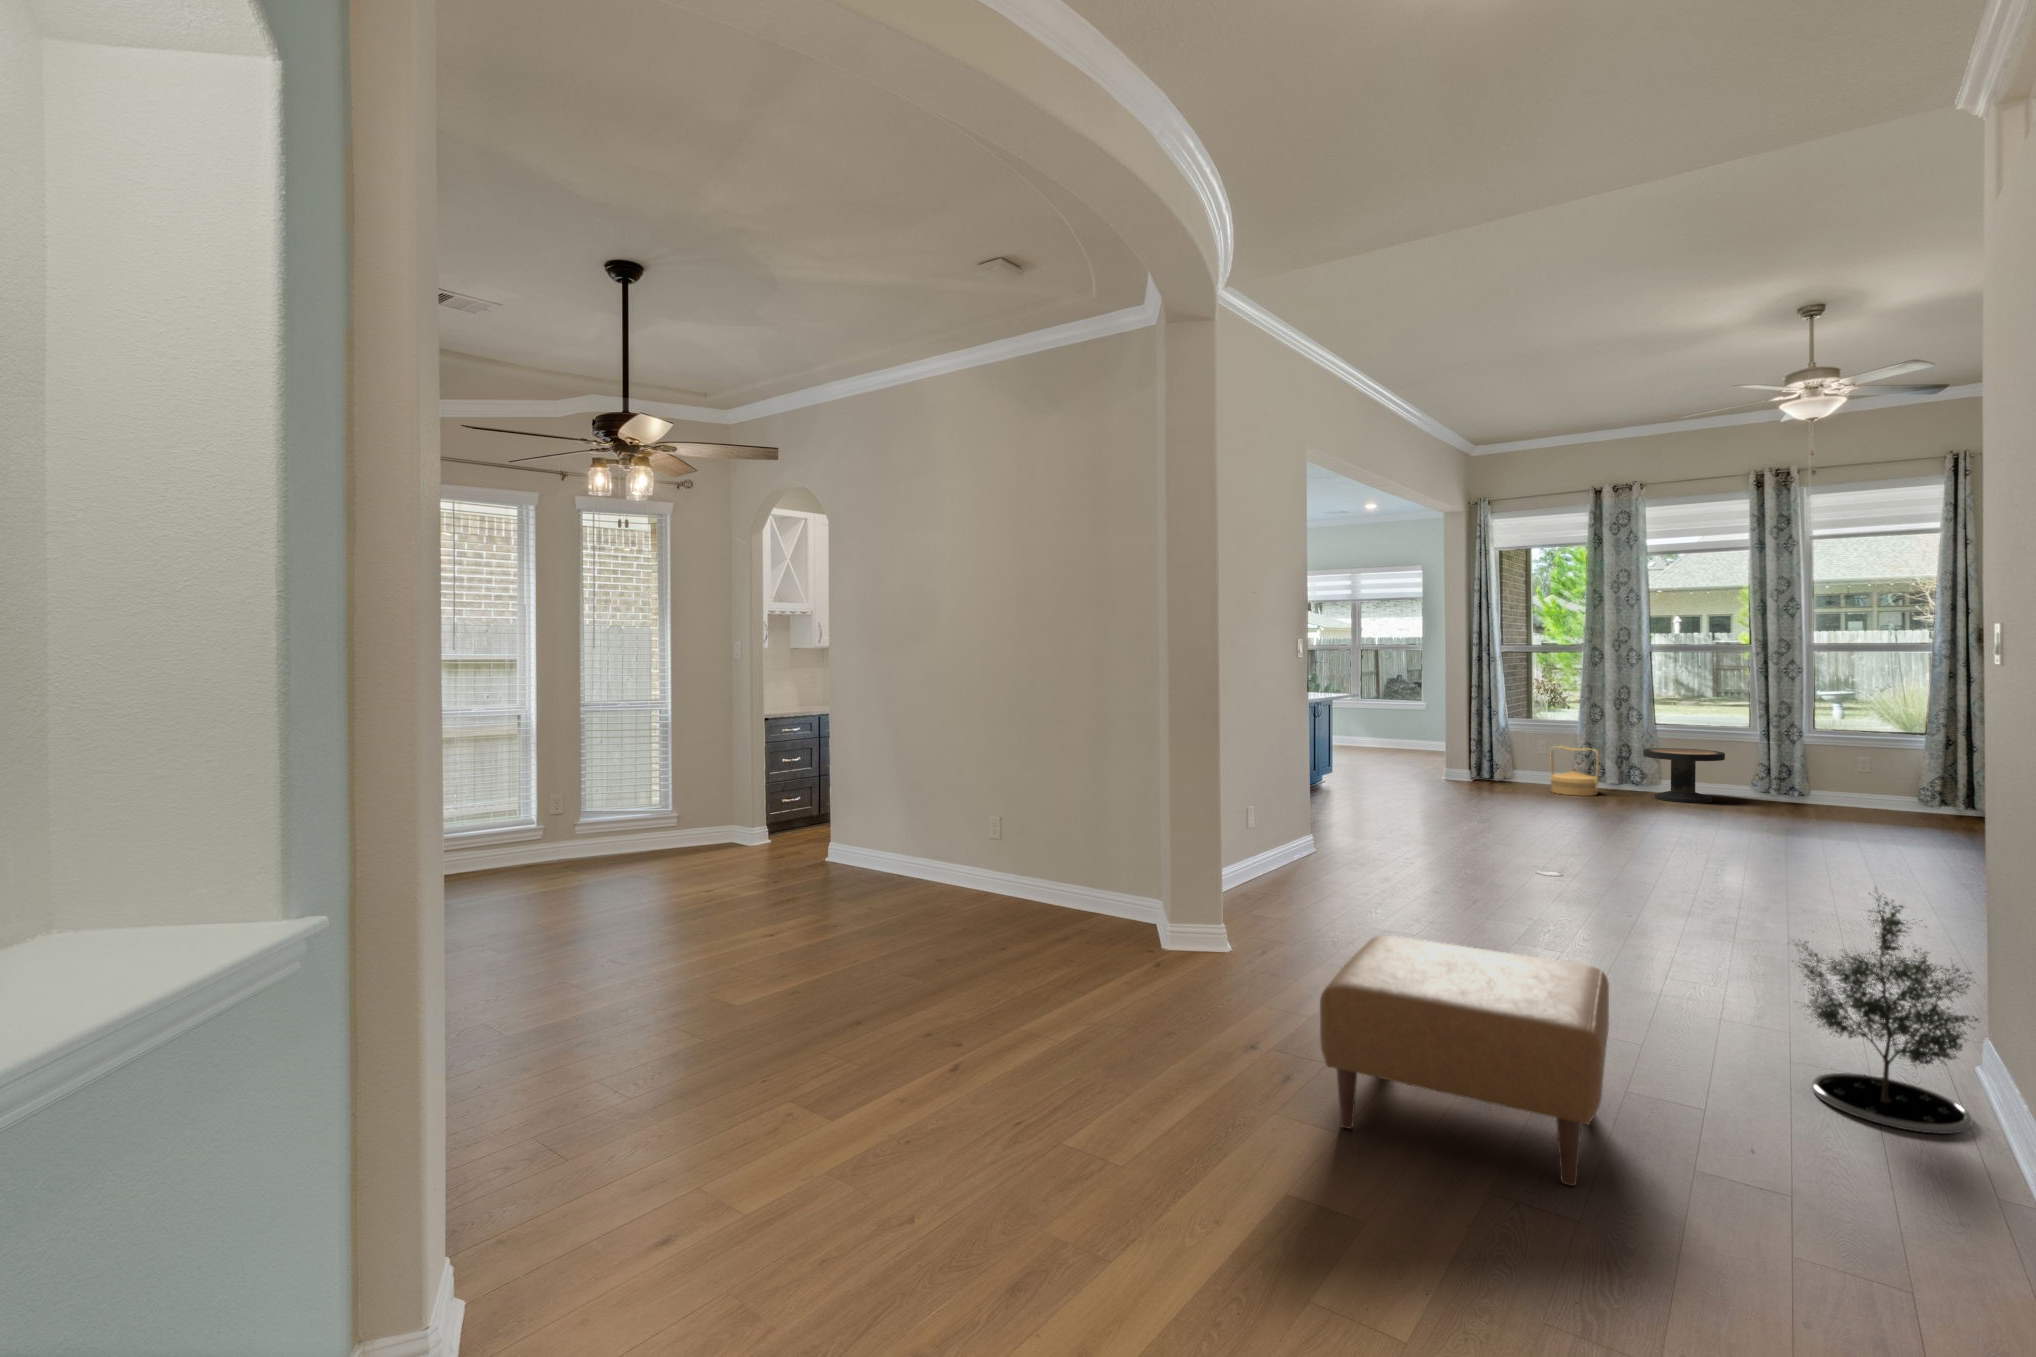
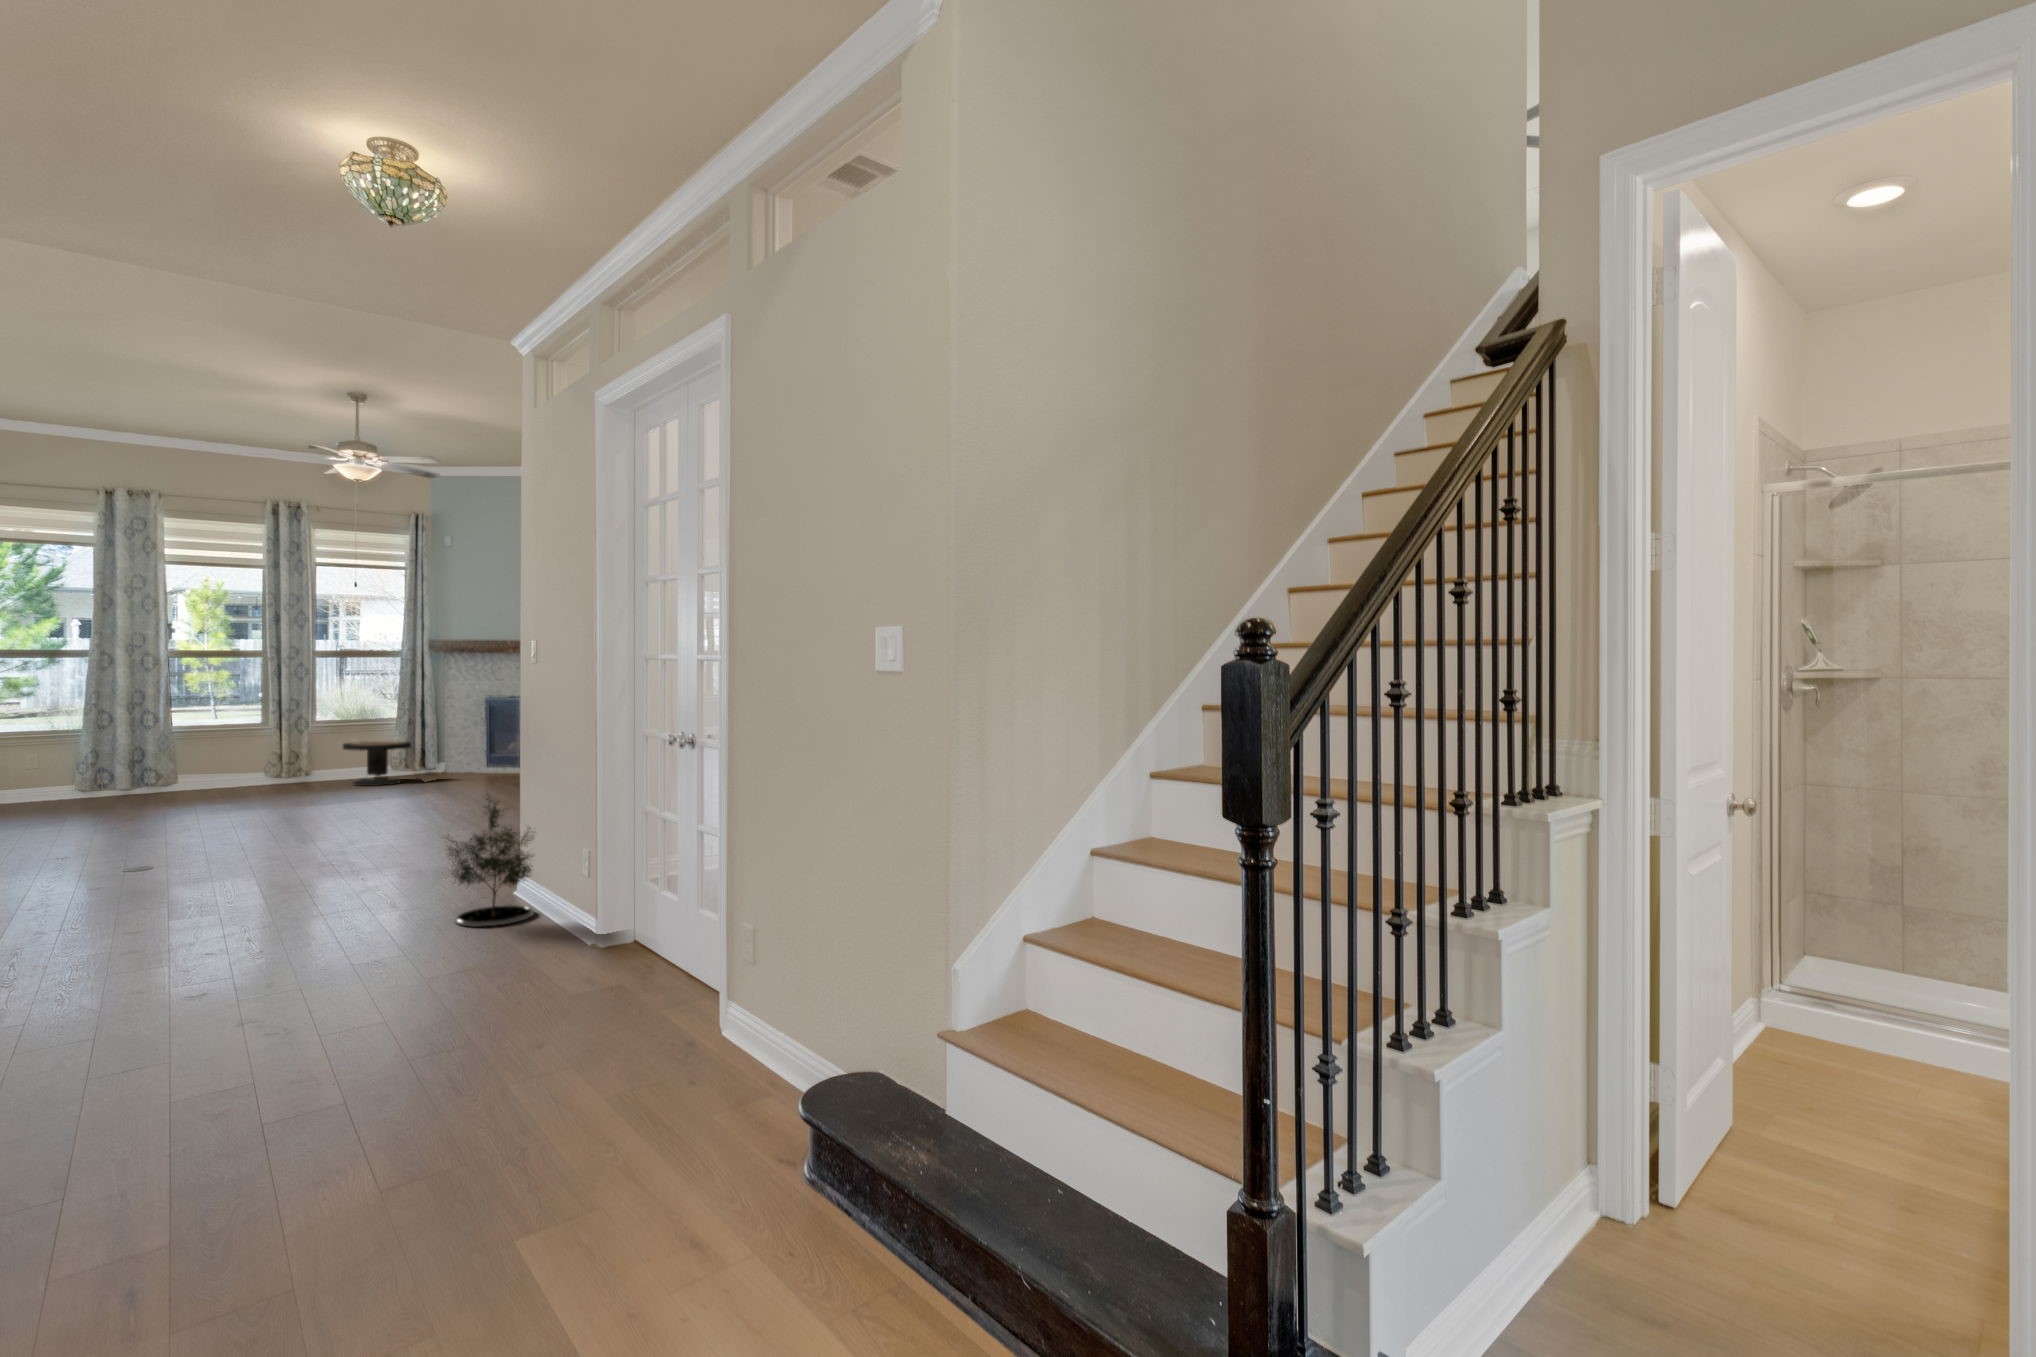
woven basket: present [1551,747,1599,796] -> none [49,753,114,804]
side table: present [1643,748,1725,803] -> present [343,742,411,786]
ottoman: present [1320,936,1609,1186] -> none [133,872,395,1045]

